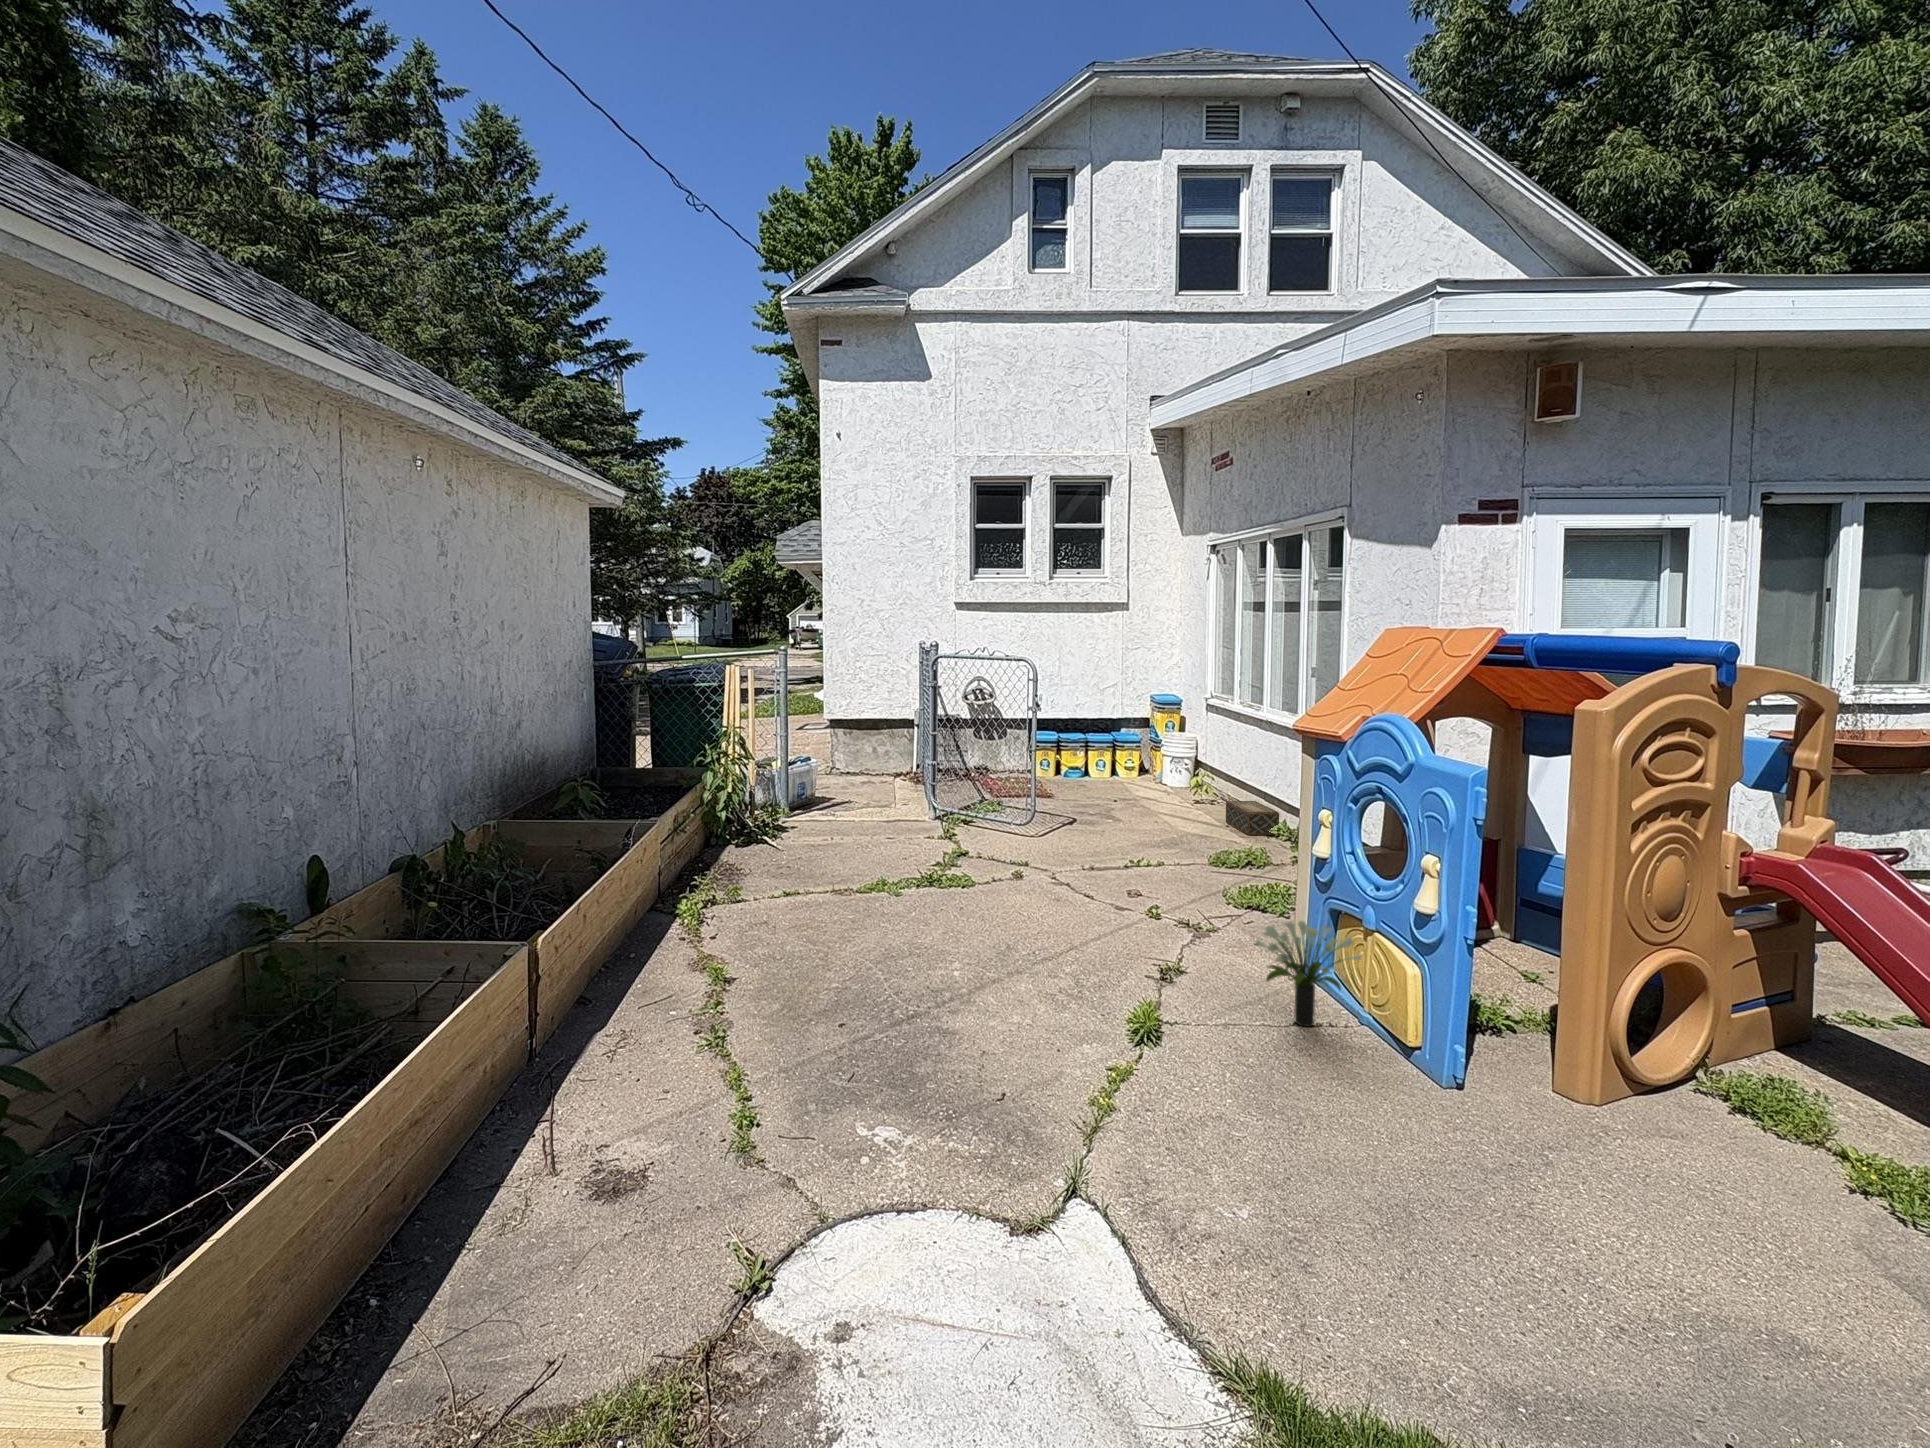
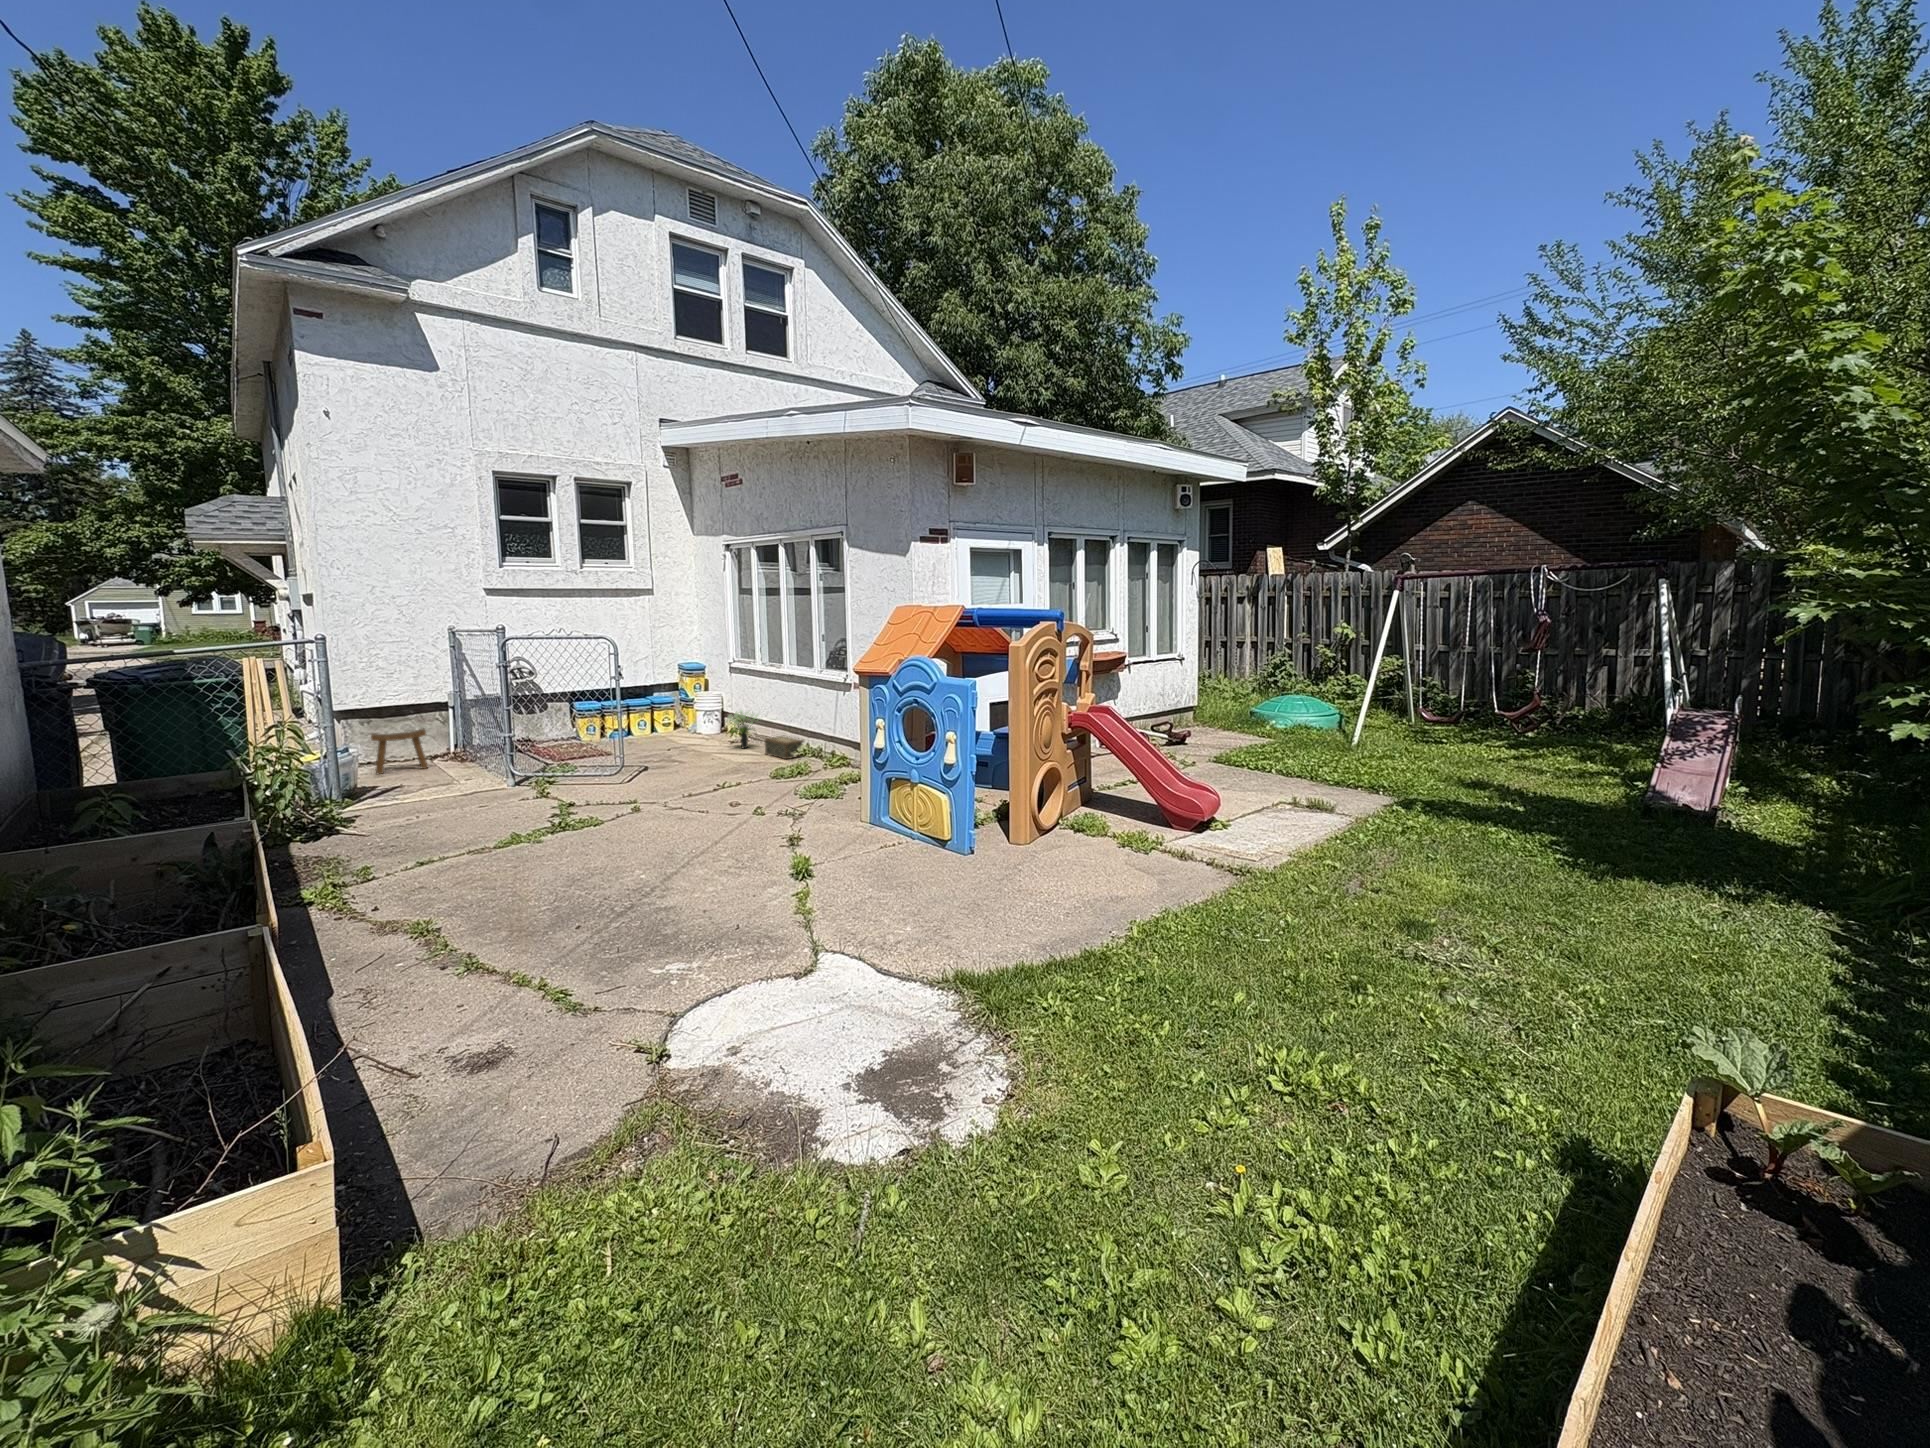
stool: none [854,741,899,782] -> present [371,729,428,774]
potted plant: present [1256,921,1361,1027] -> present [726,710,758,748]

